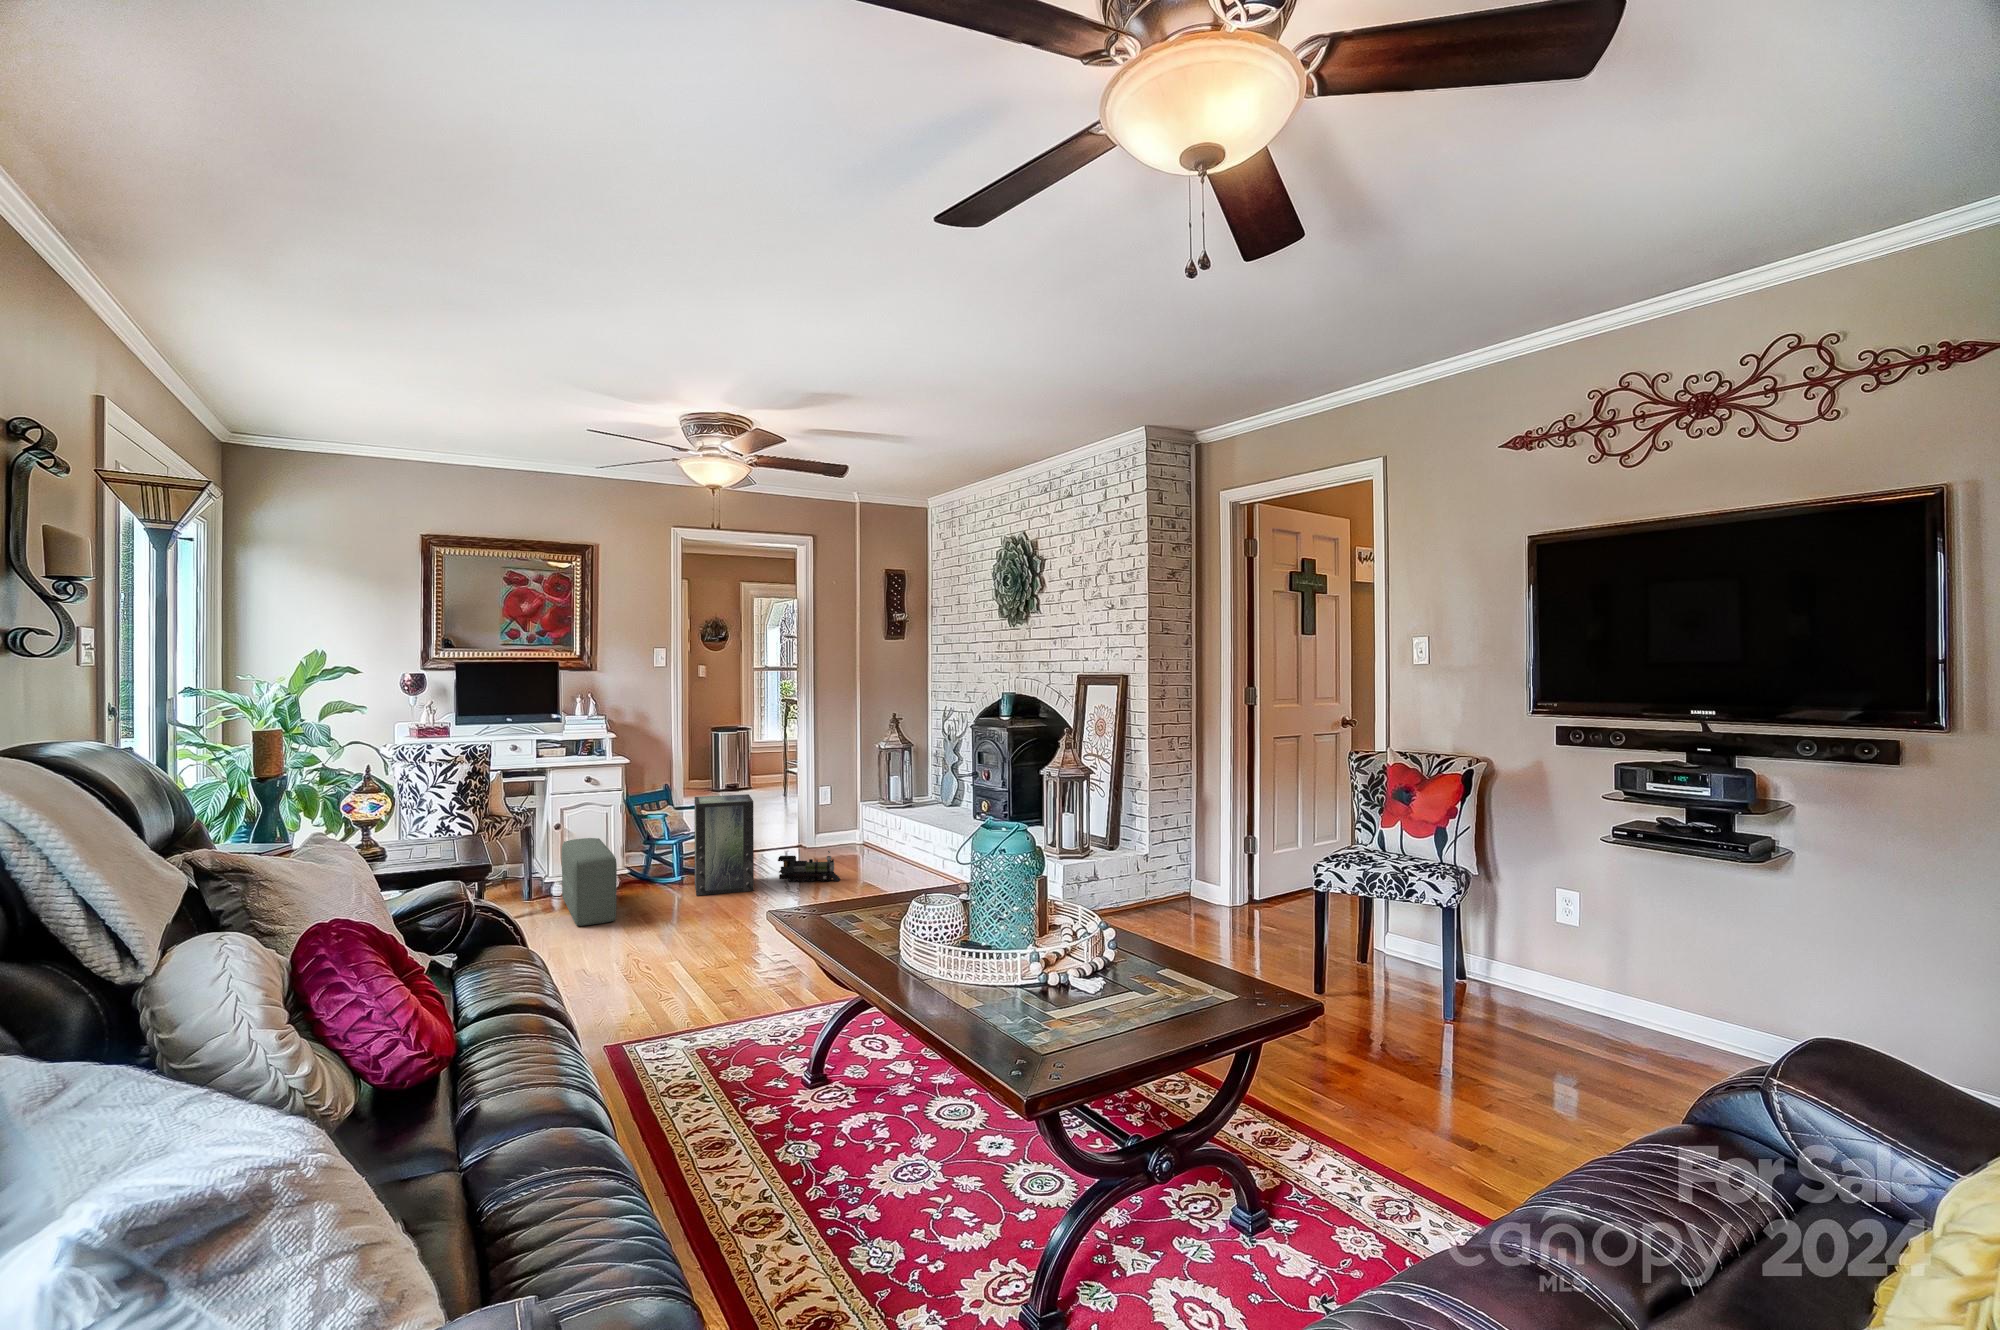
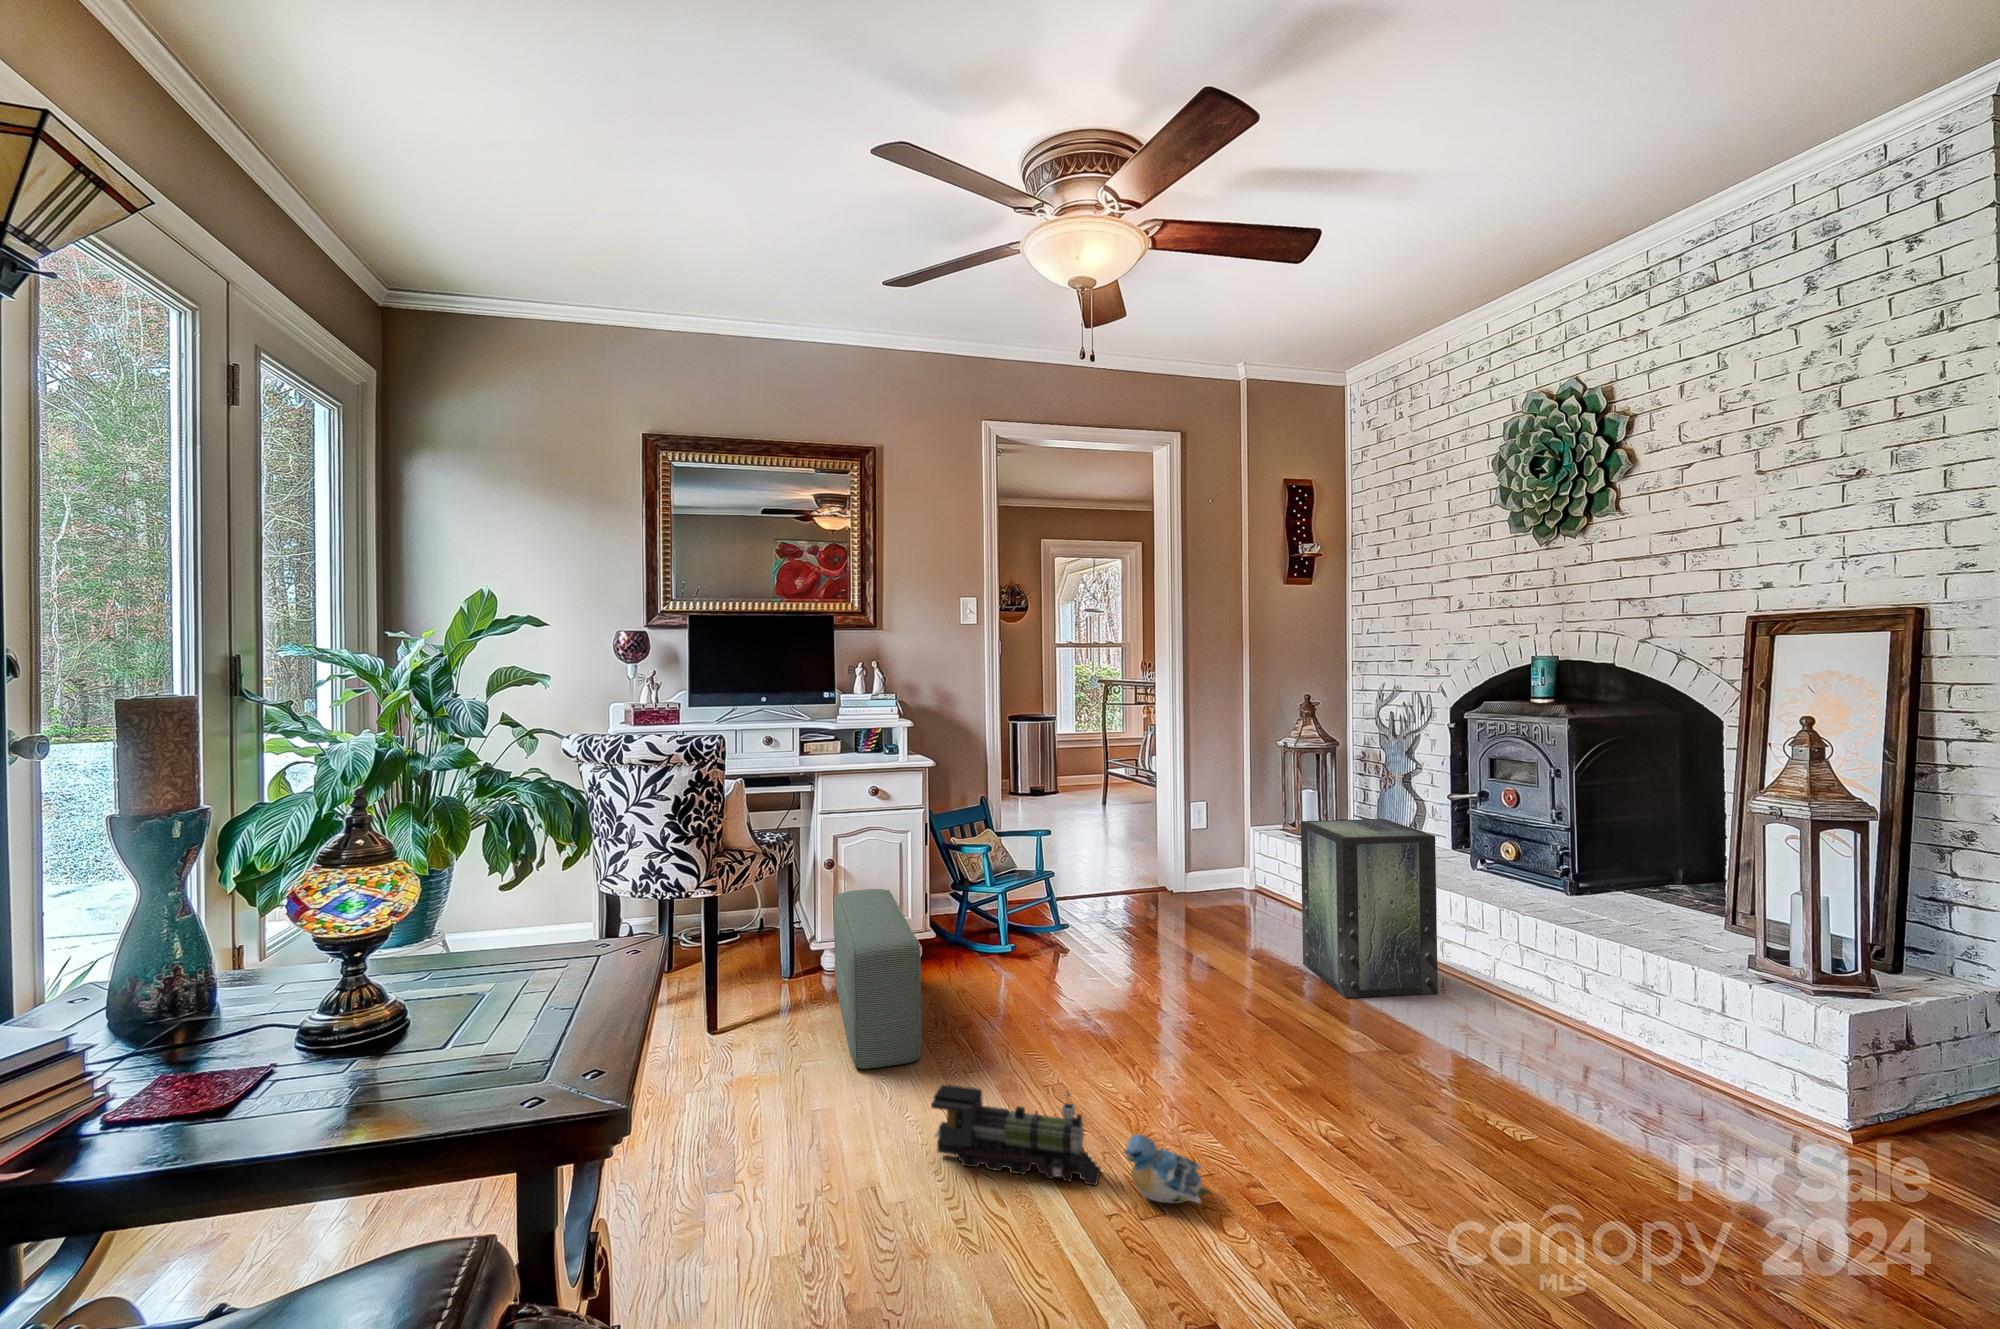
storage box: present [695,794,754,896] -> present [1301,819,1438,998]
toy train: present [778,851,840,882] -> present [931,1084,1101,1185]
plush toy: none [710,921,749,948] -> present [1124,1134,1211,1204]

